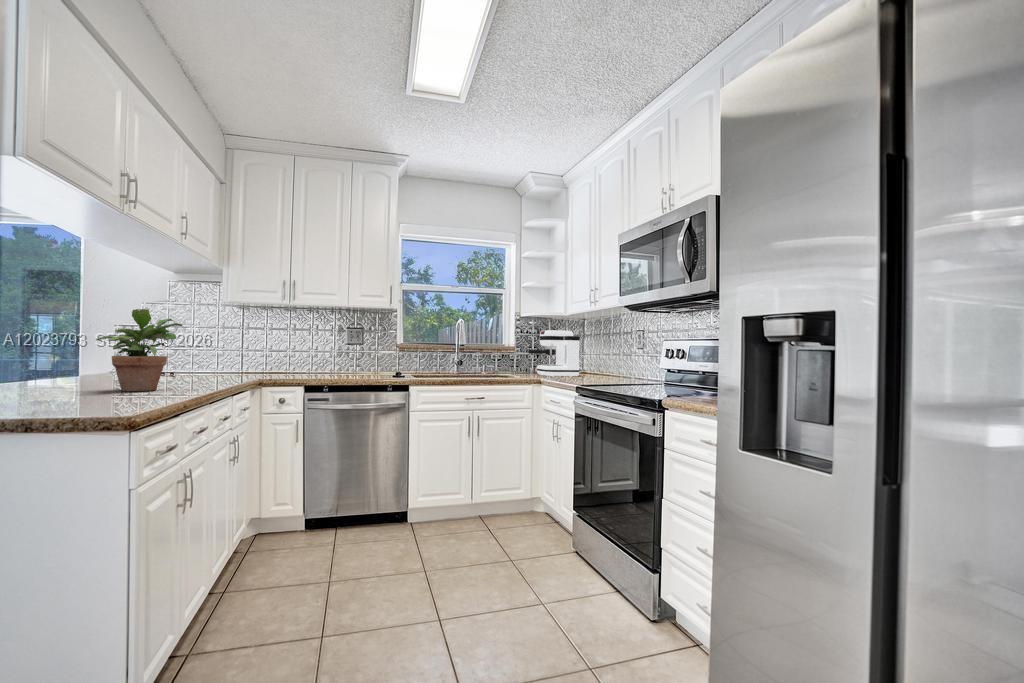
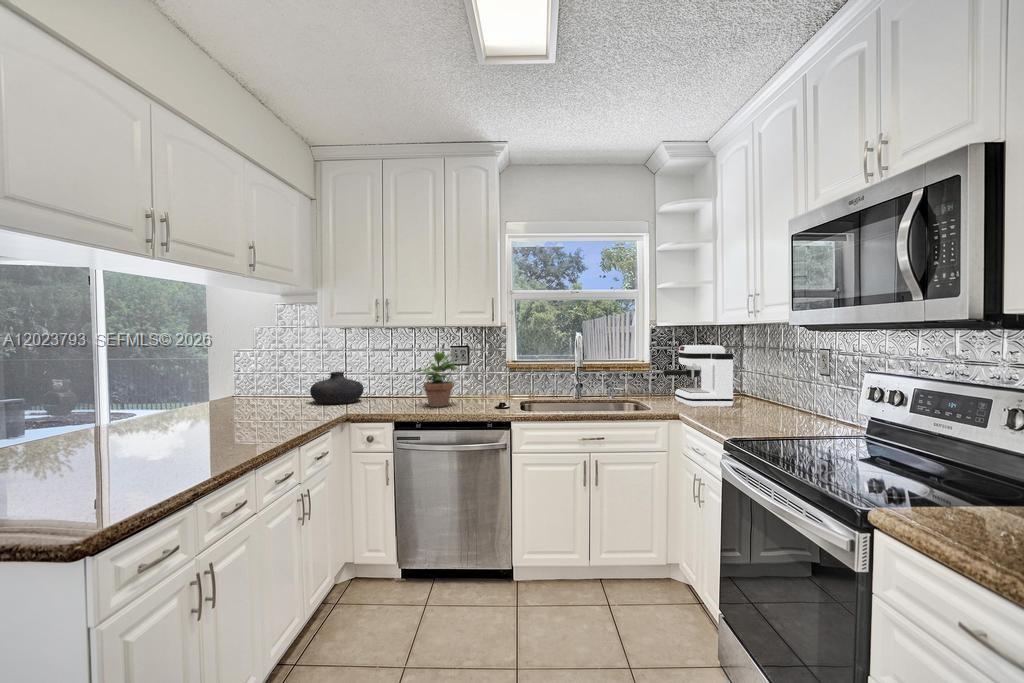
potted plant: present [96,309,183,391] -> present [414,352,459,407]
vase: none [208,346,263,375] -> present [310,372,364,404]

